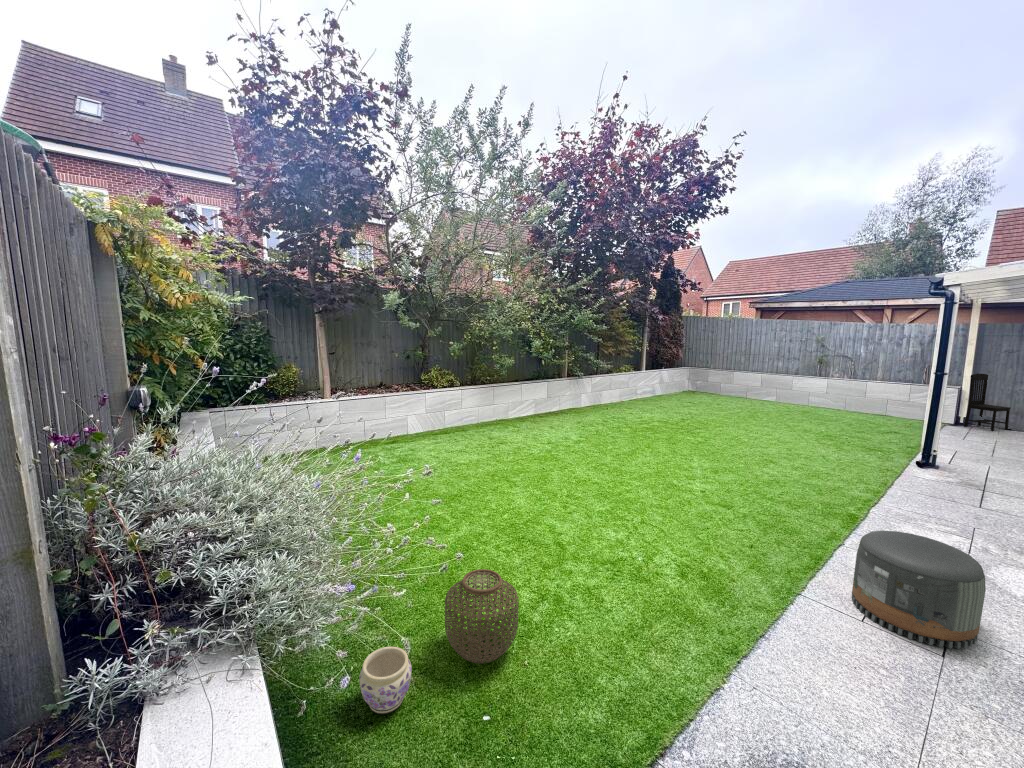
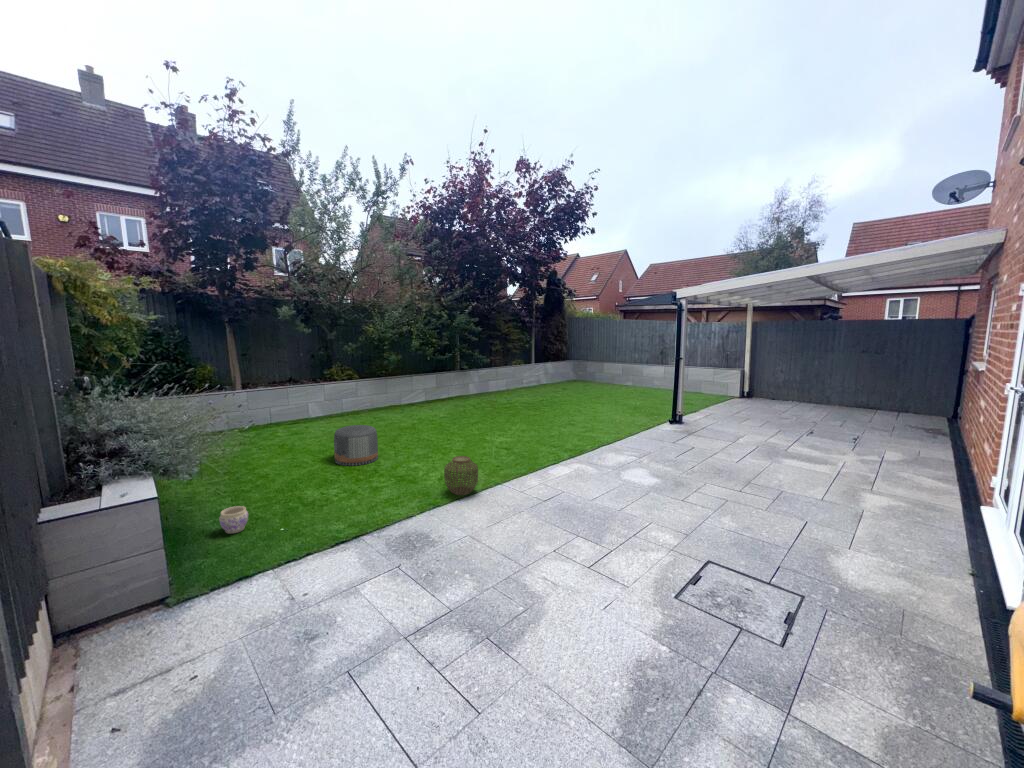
chair: present [964,374,1011,431] -> none [745,361,773,404]
pouf: present [852,531,986,649] -> present [334,425,378,466]
woven basket: present [445,569,519,664] -> present [444,456,478,495]

